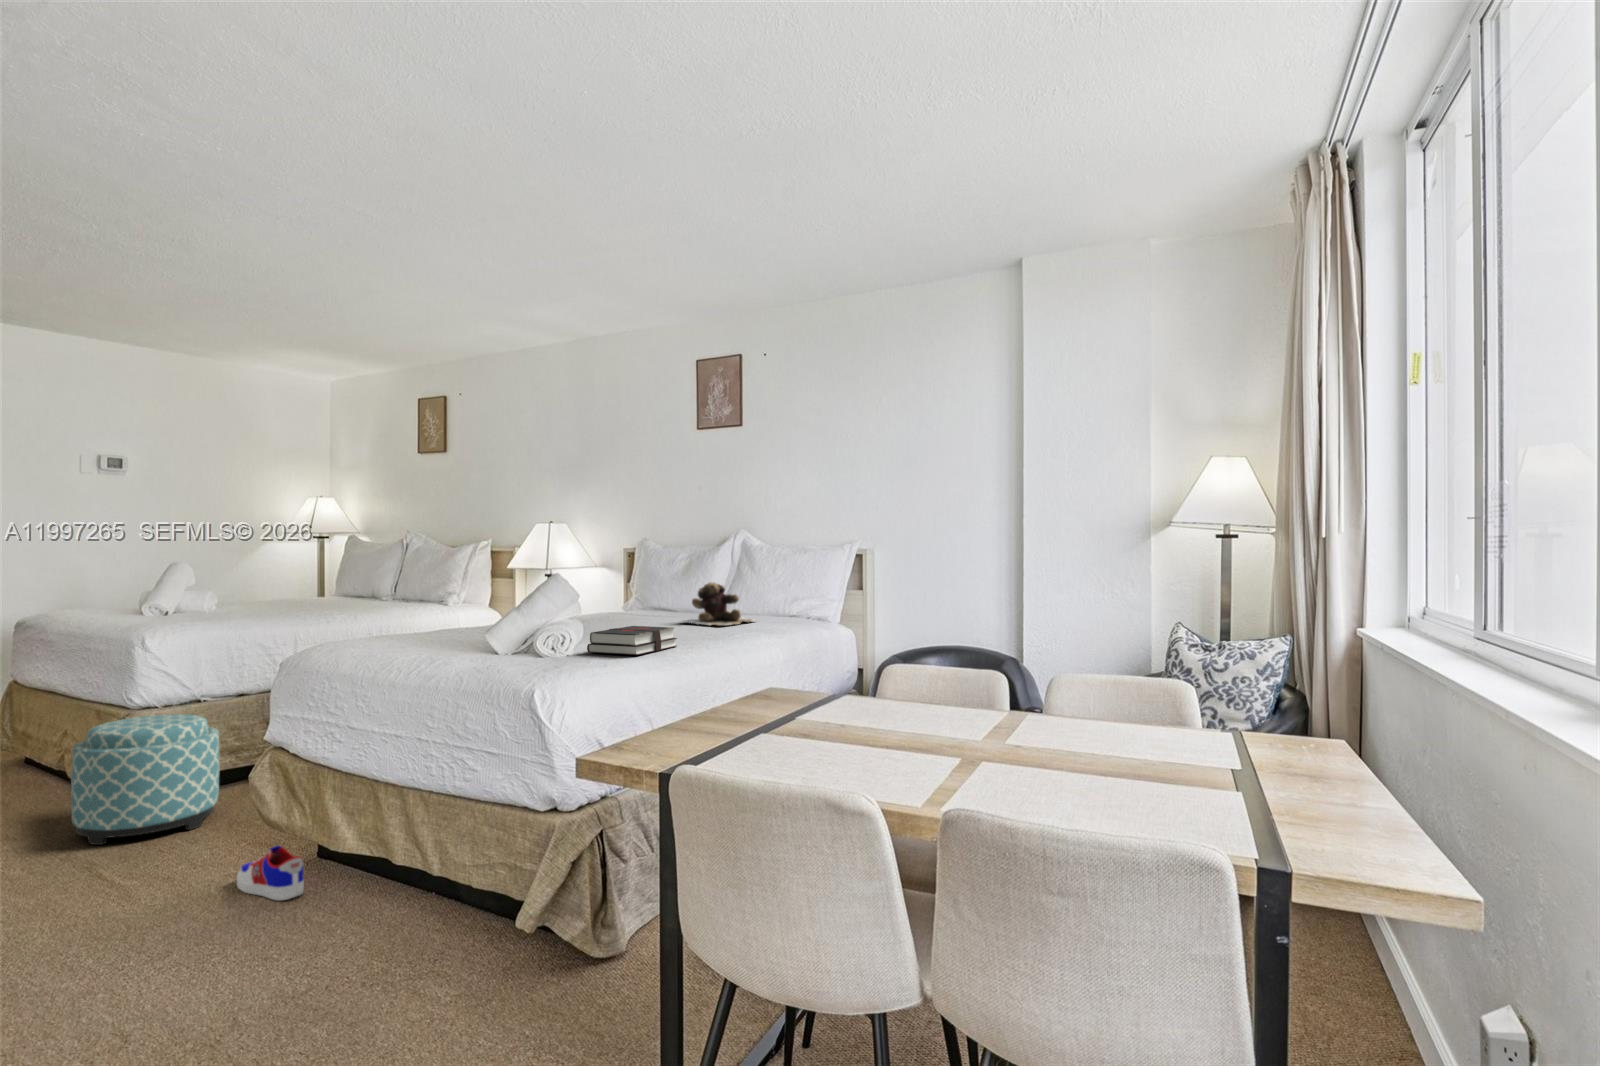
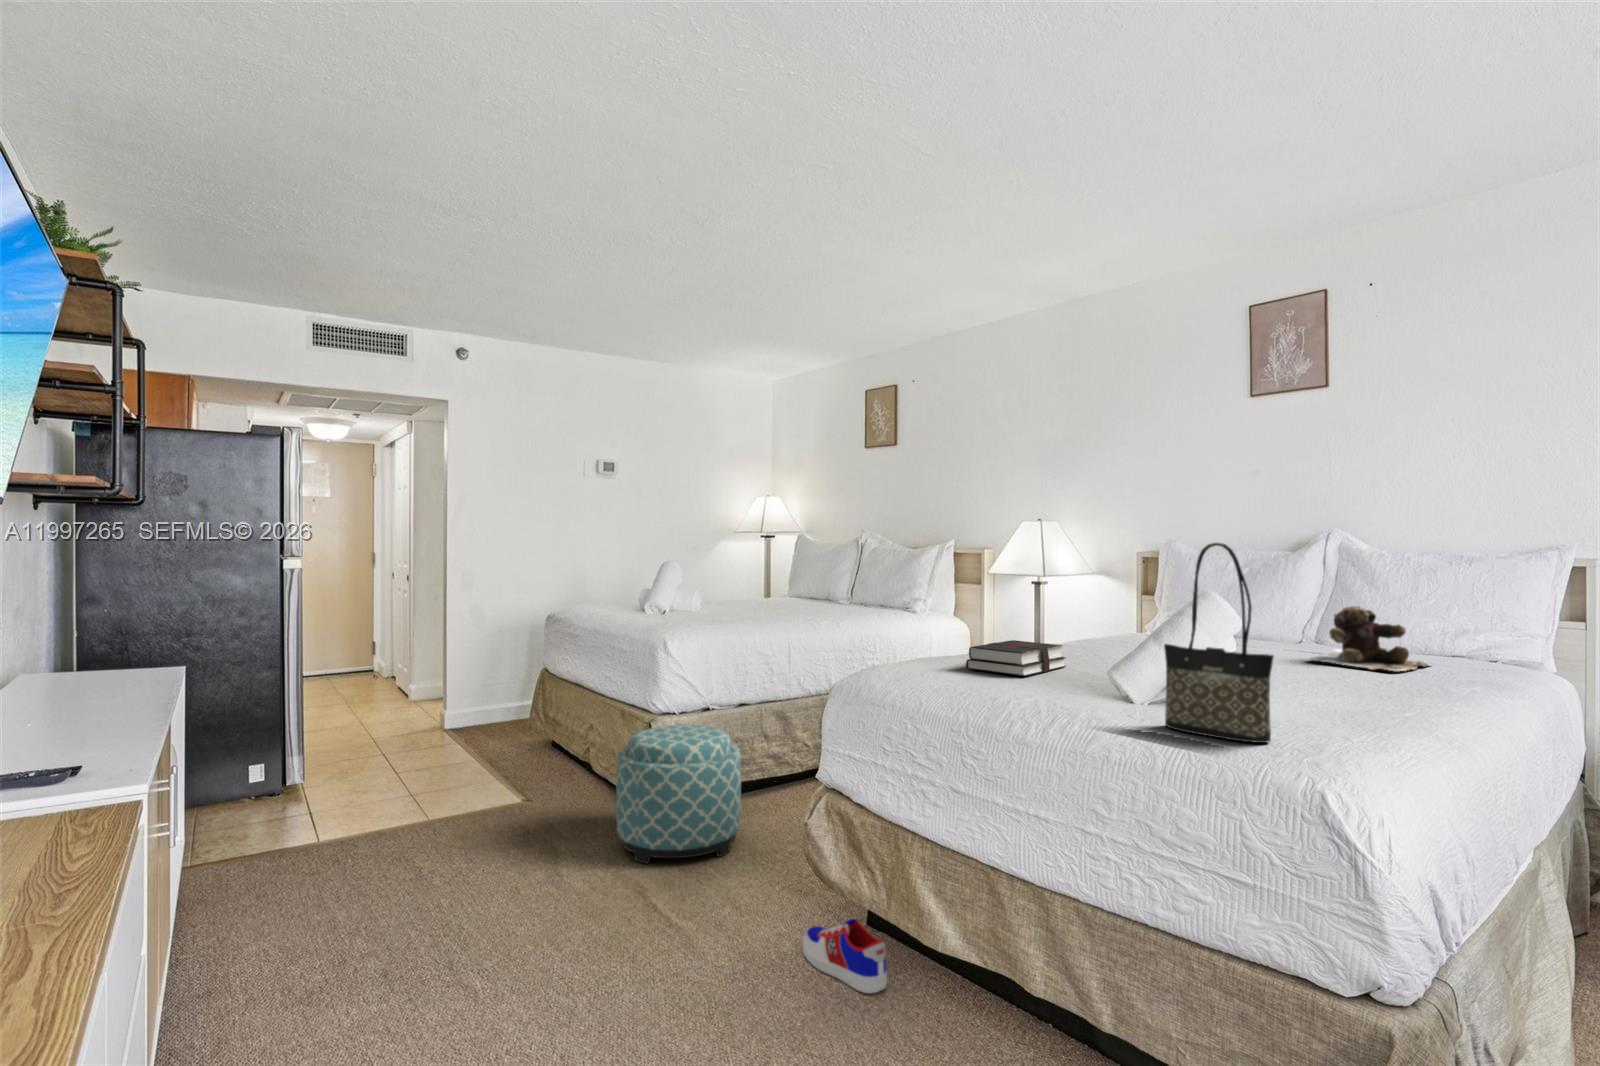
tote bag: none [489,535,544,666] -> present [1164,543,1274,743]
hardback book: present [587,626,677,655] -> present [966,640,1066,676]

